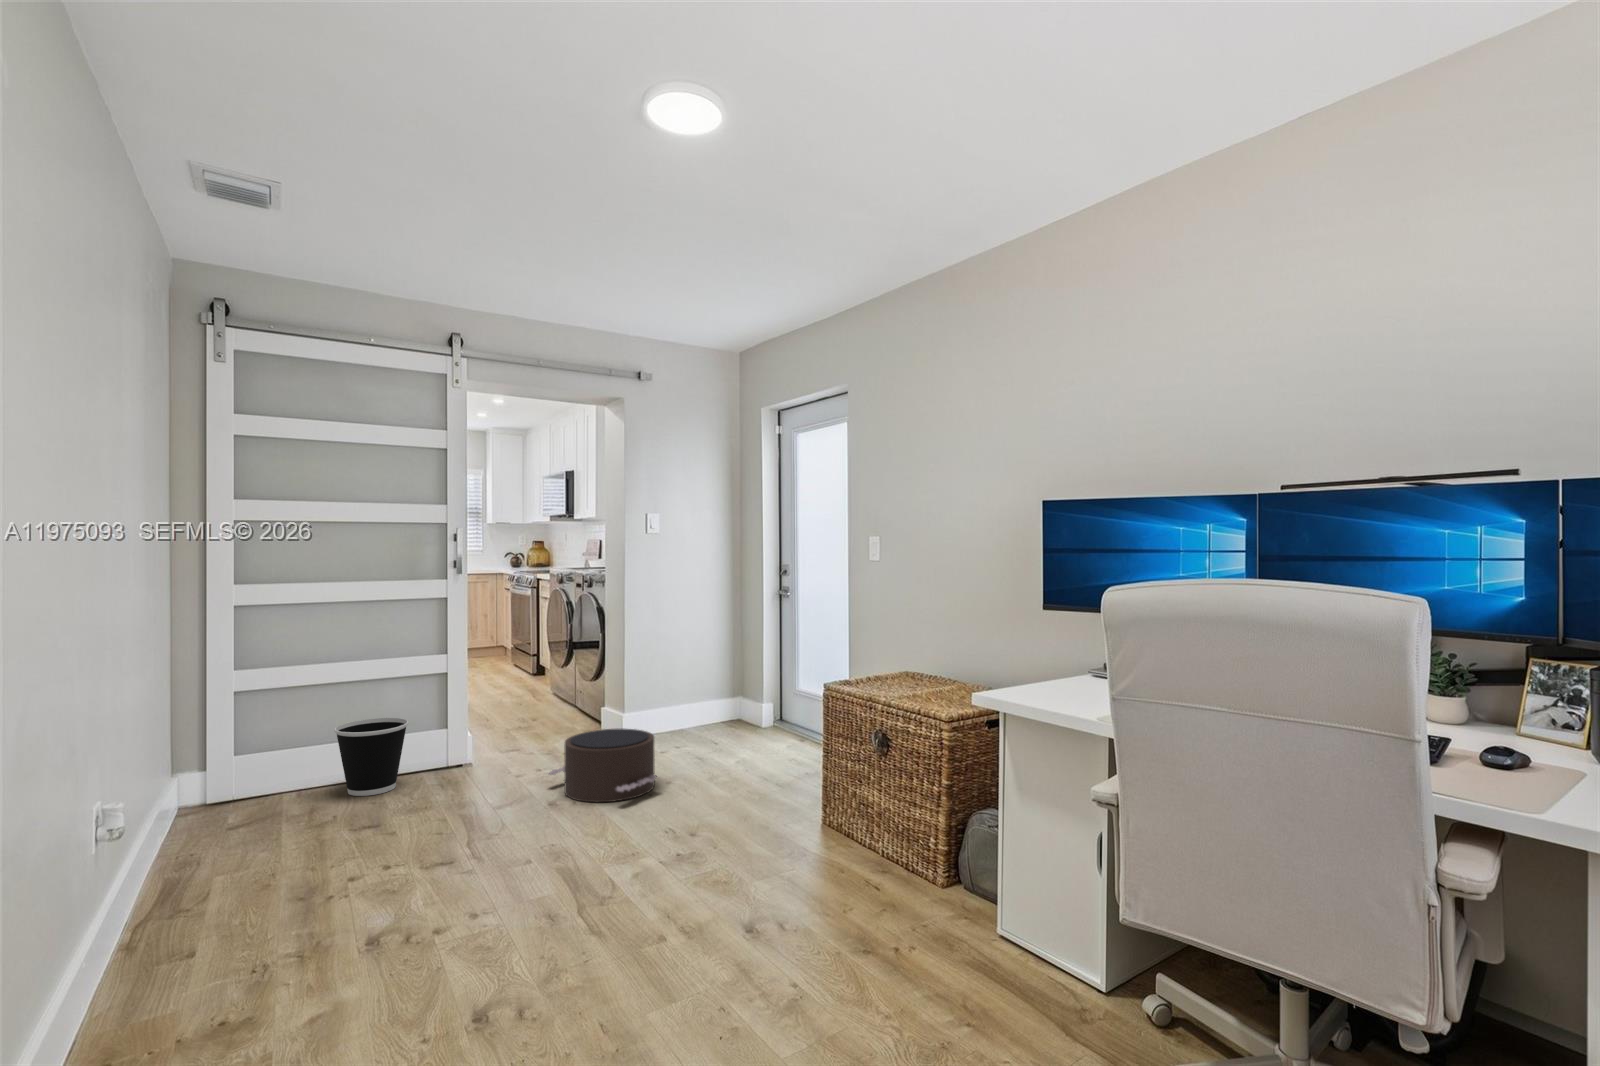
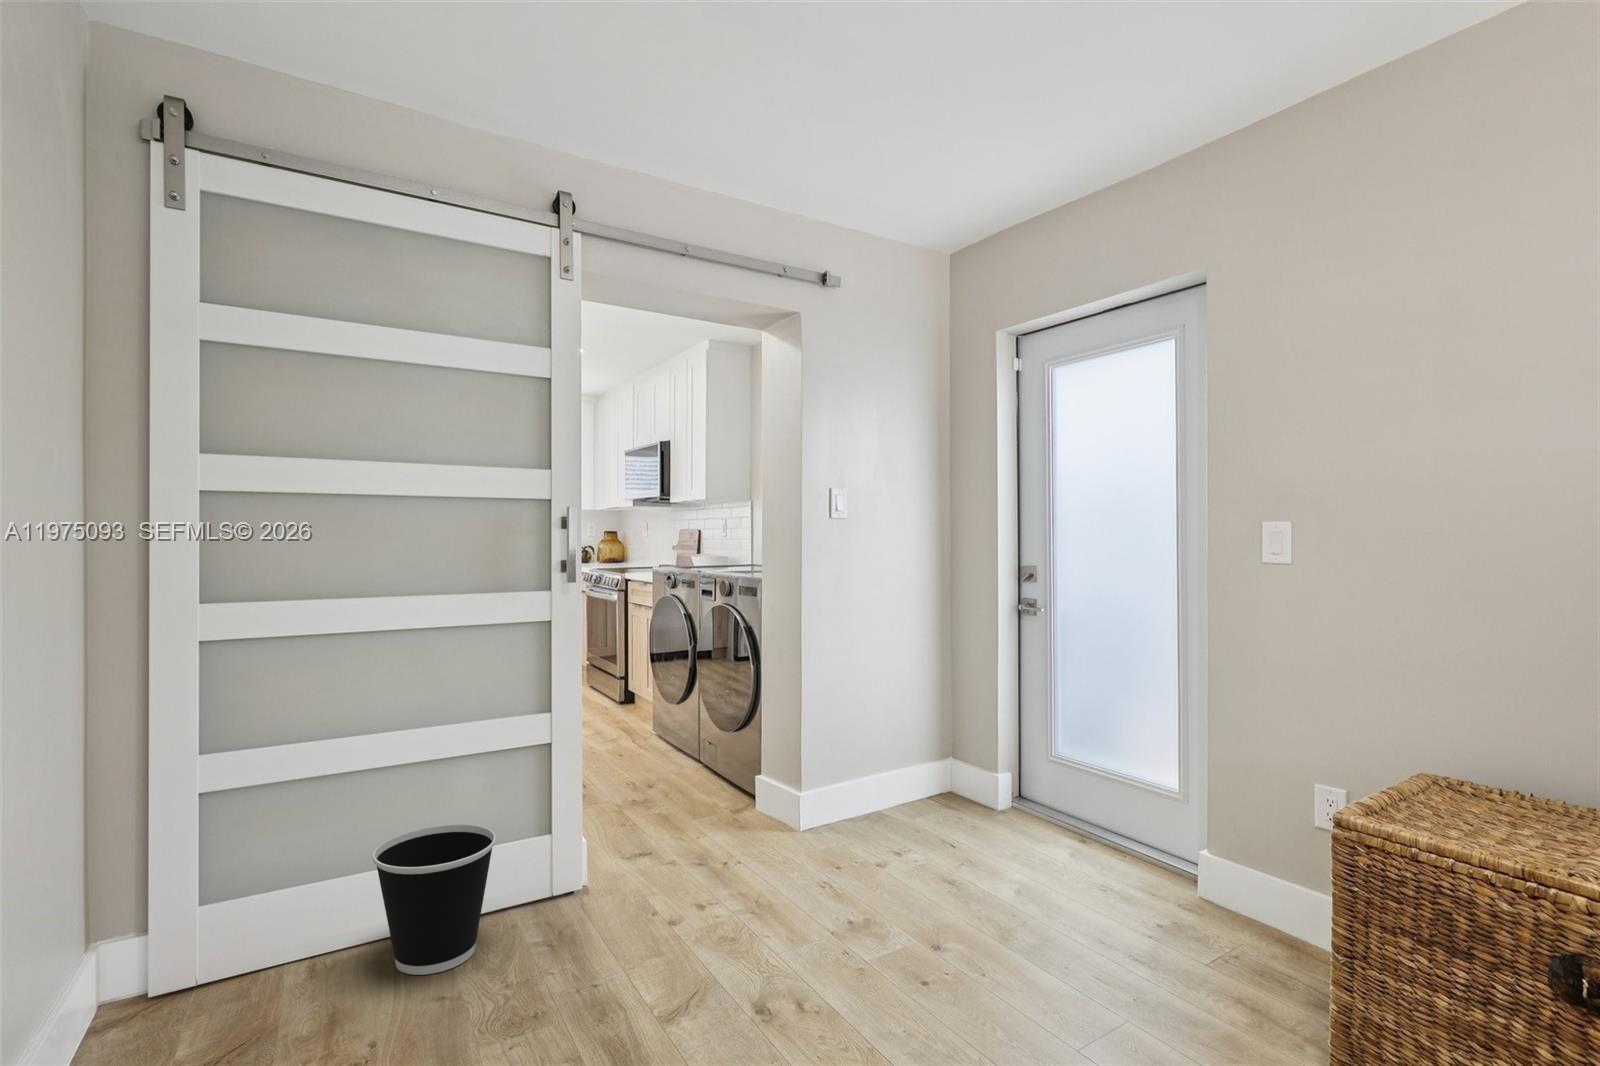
pouf: present [549,729,657,802] -> none [735,846,941,1005]

